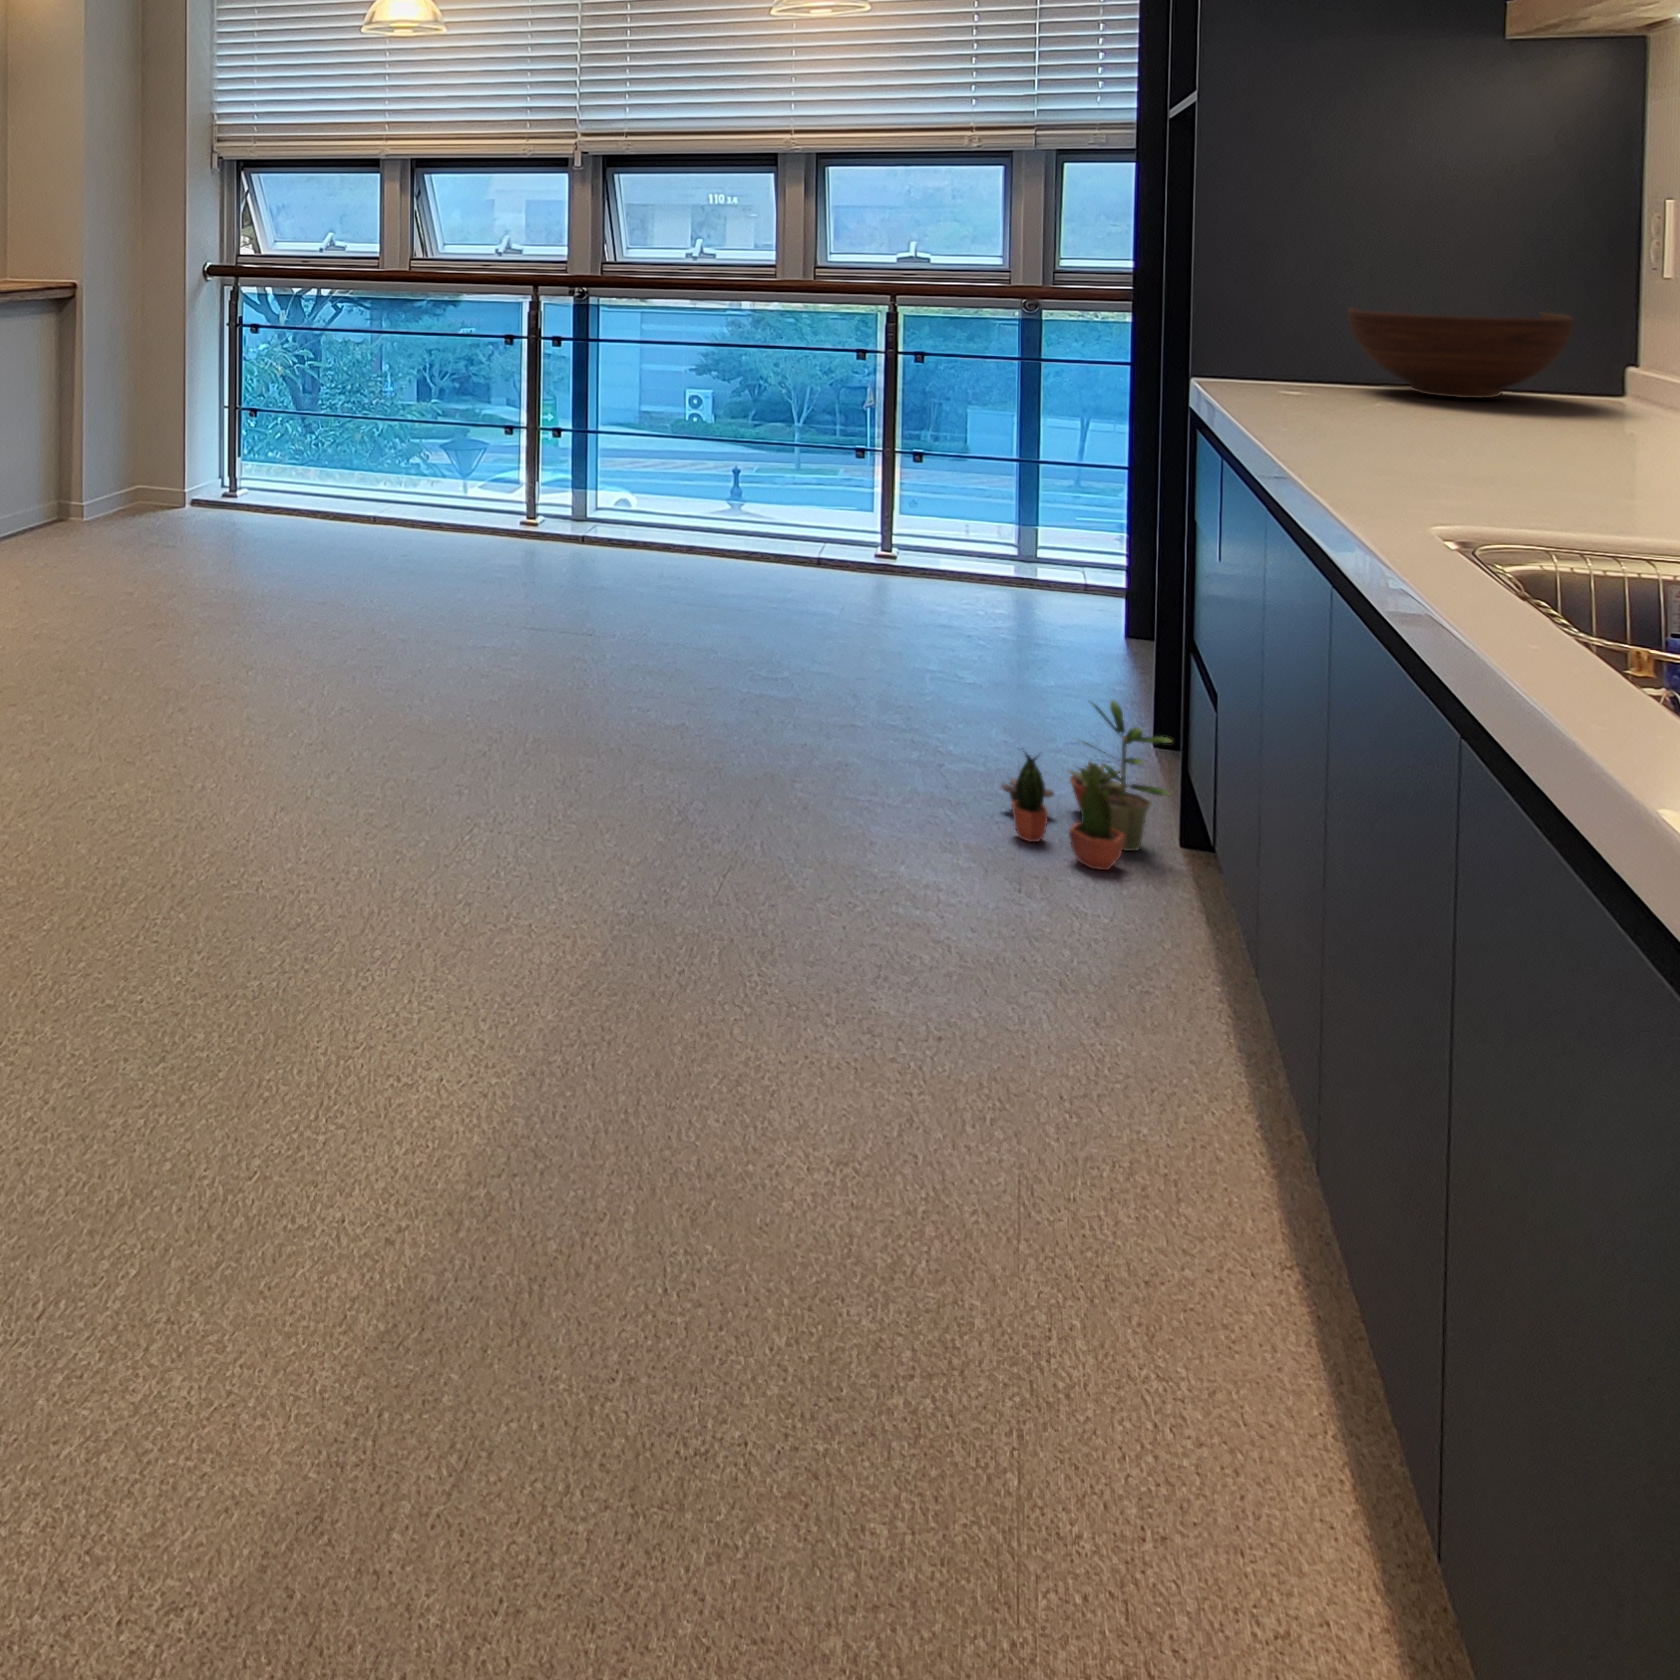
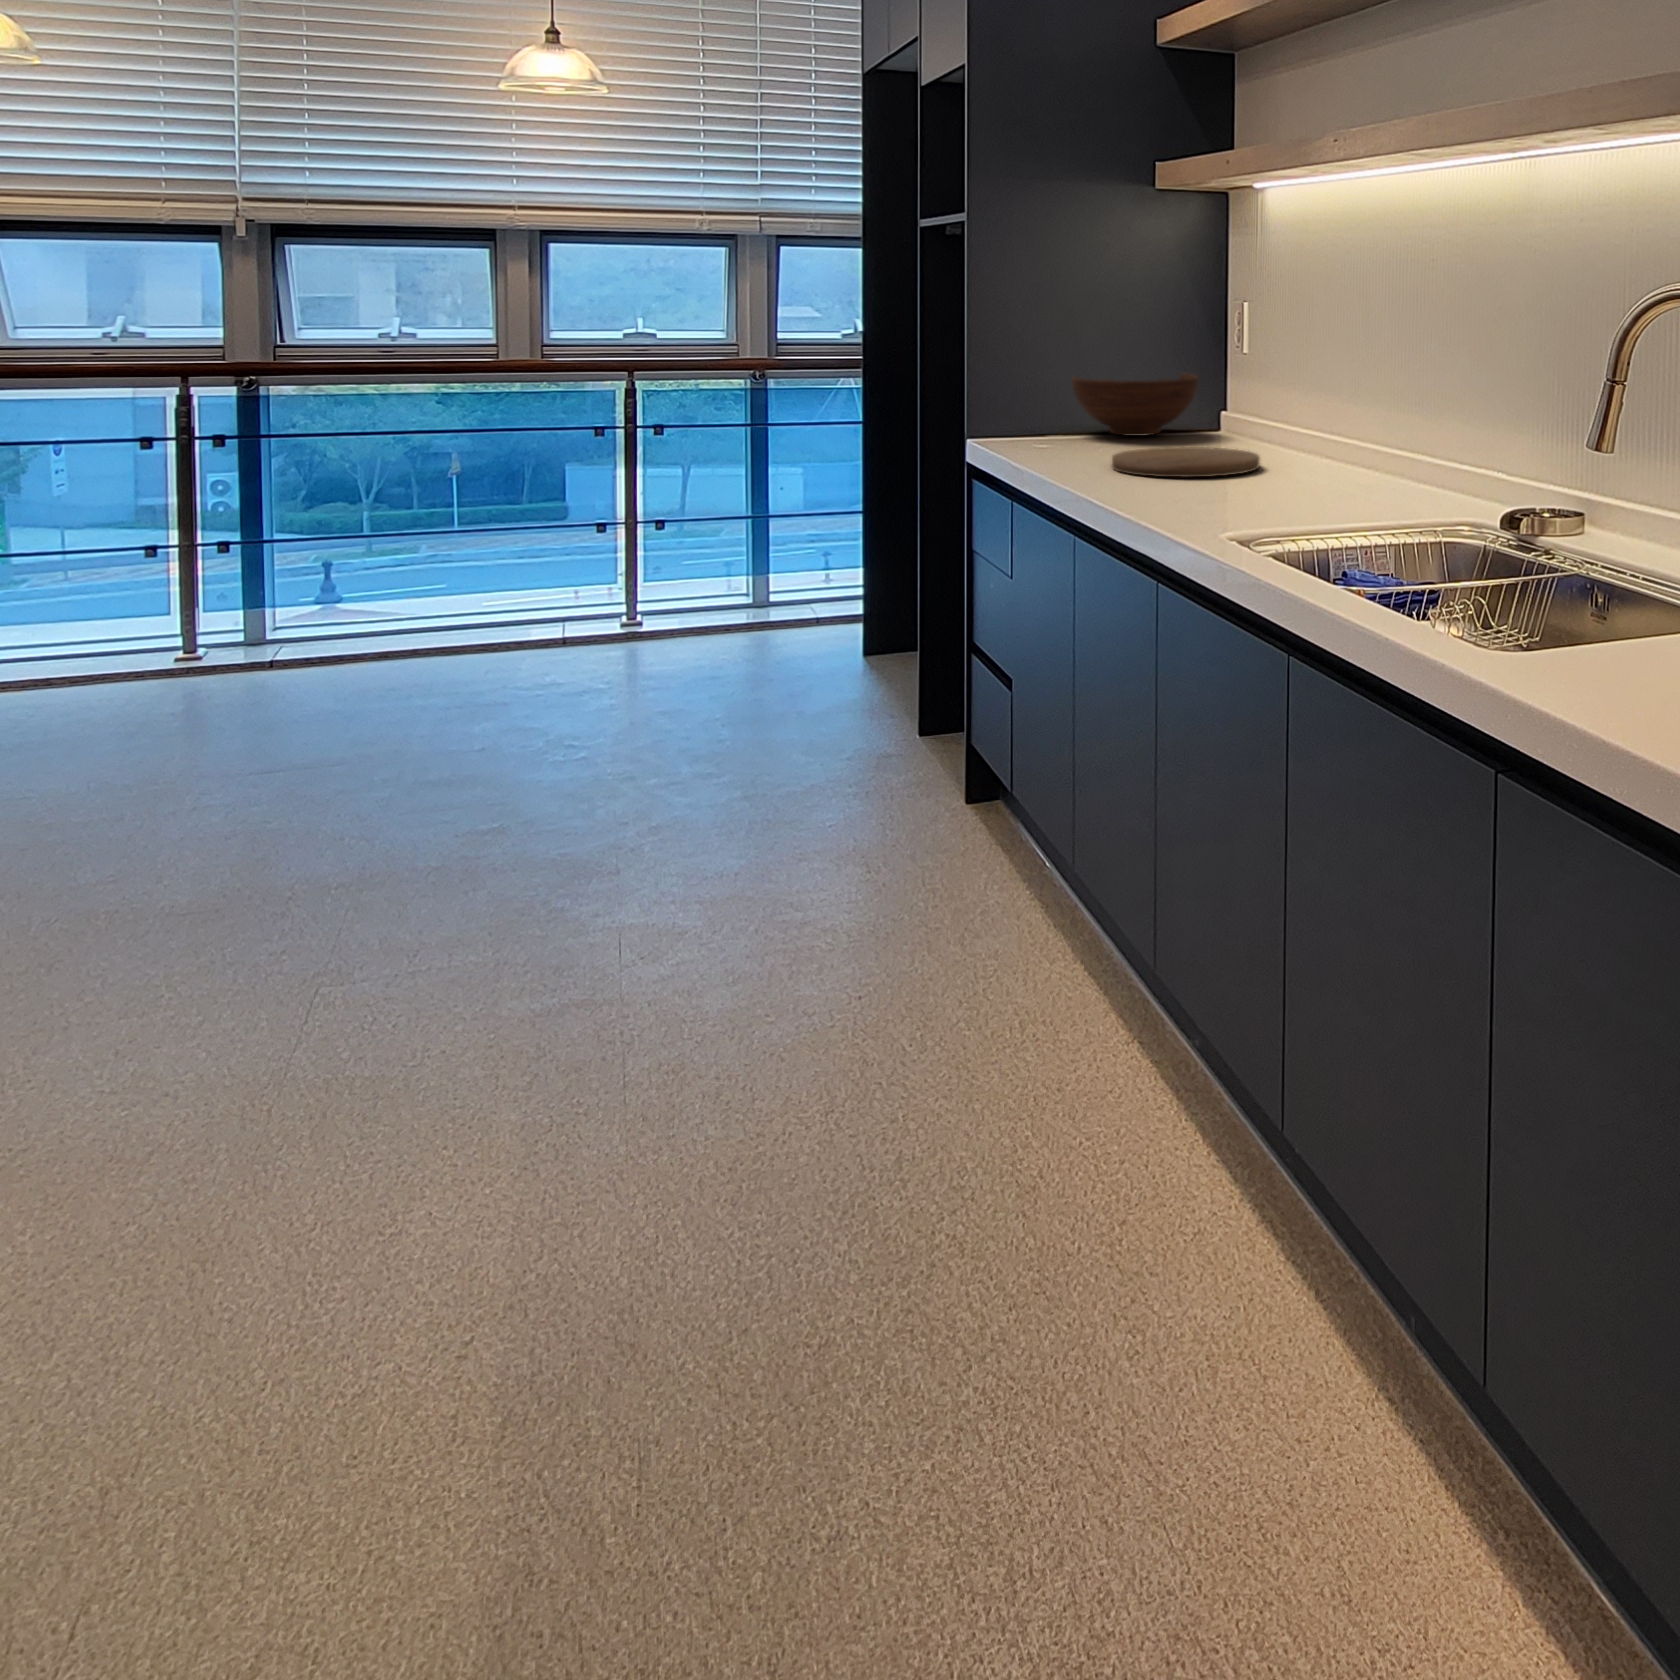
cutting board: none [1357,409,1636,458] -> present [1112,447,1260,477]
potted plant: present [1001,700,1172,870] -> none [836,700,971,838]

